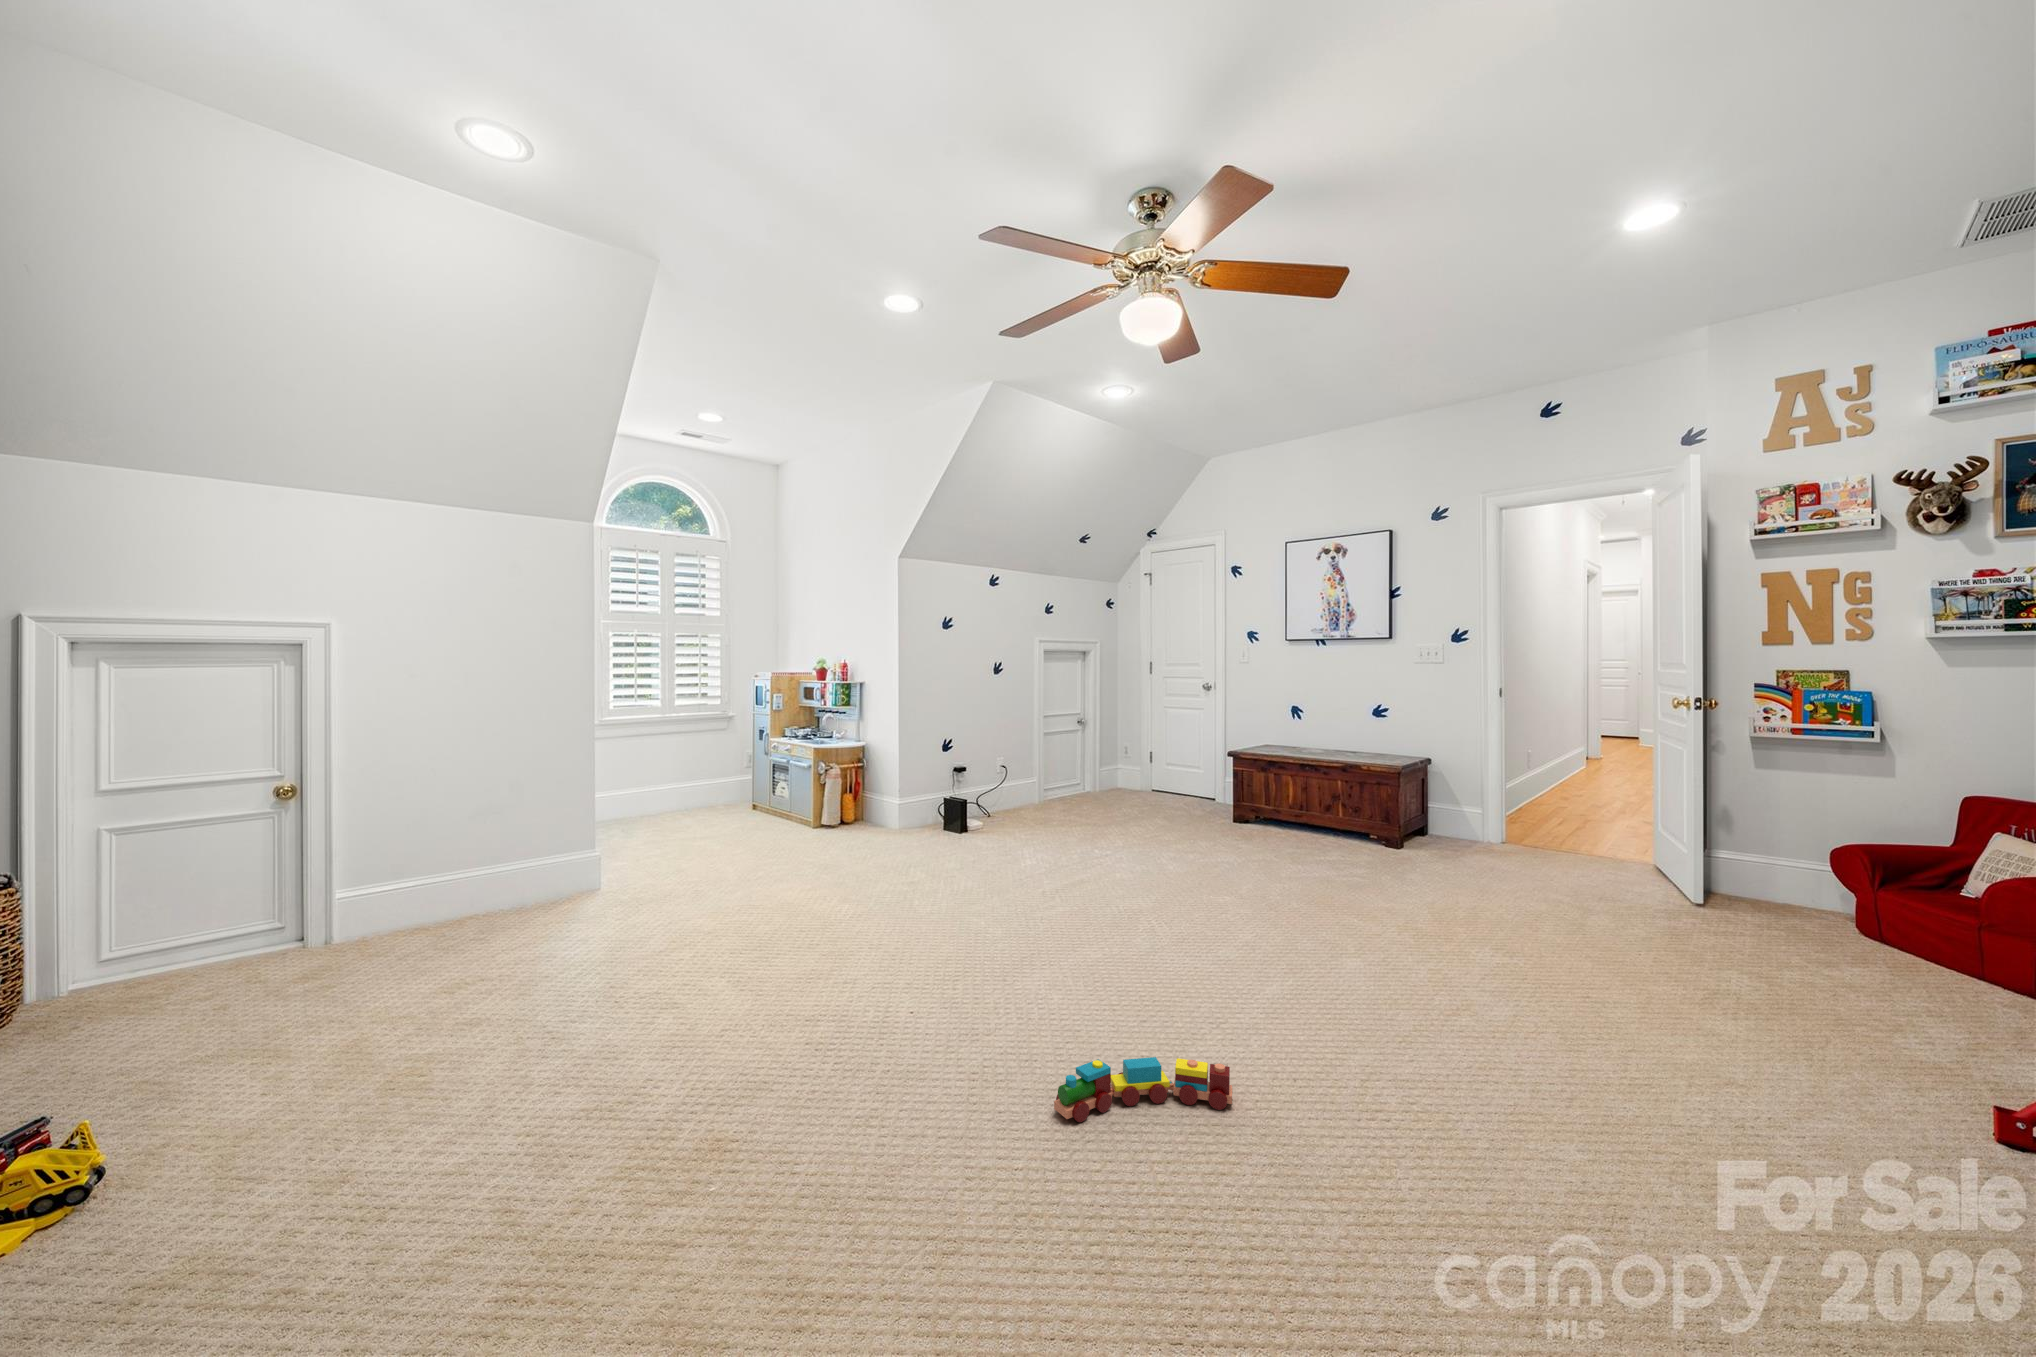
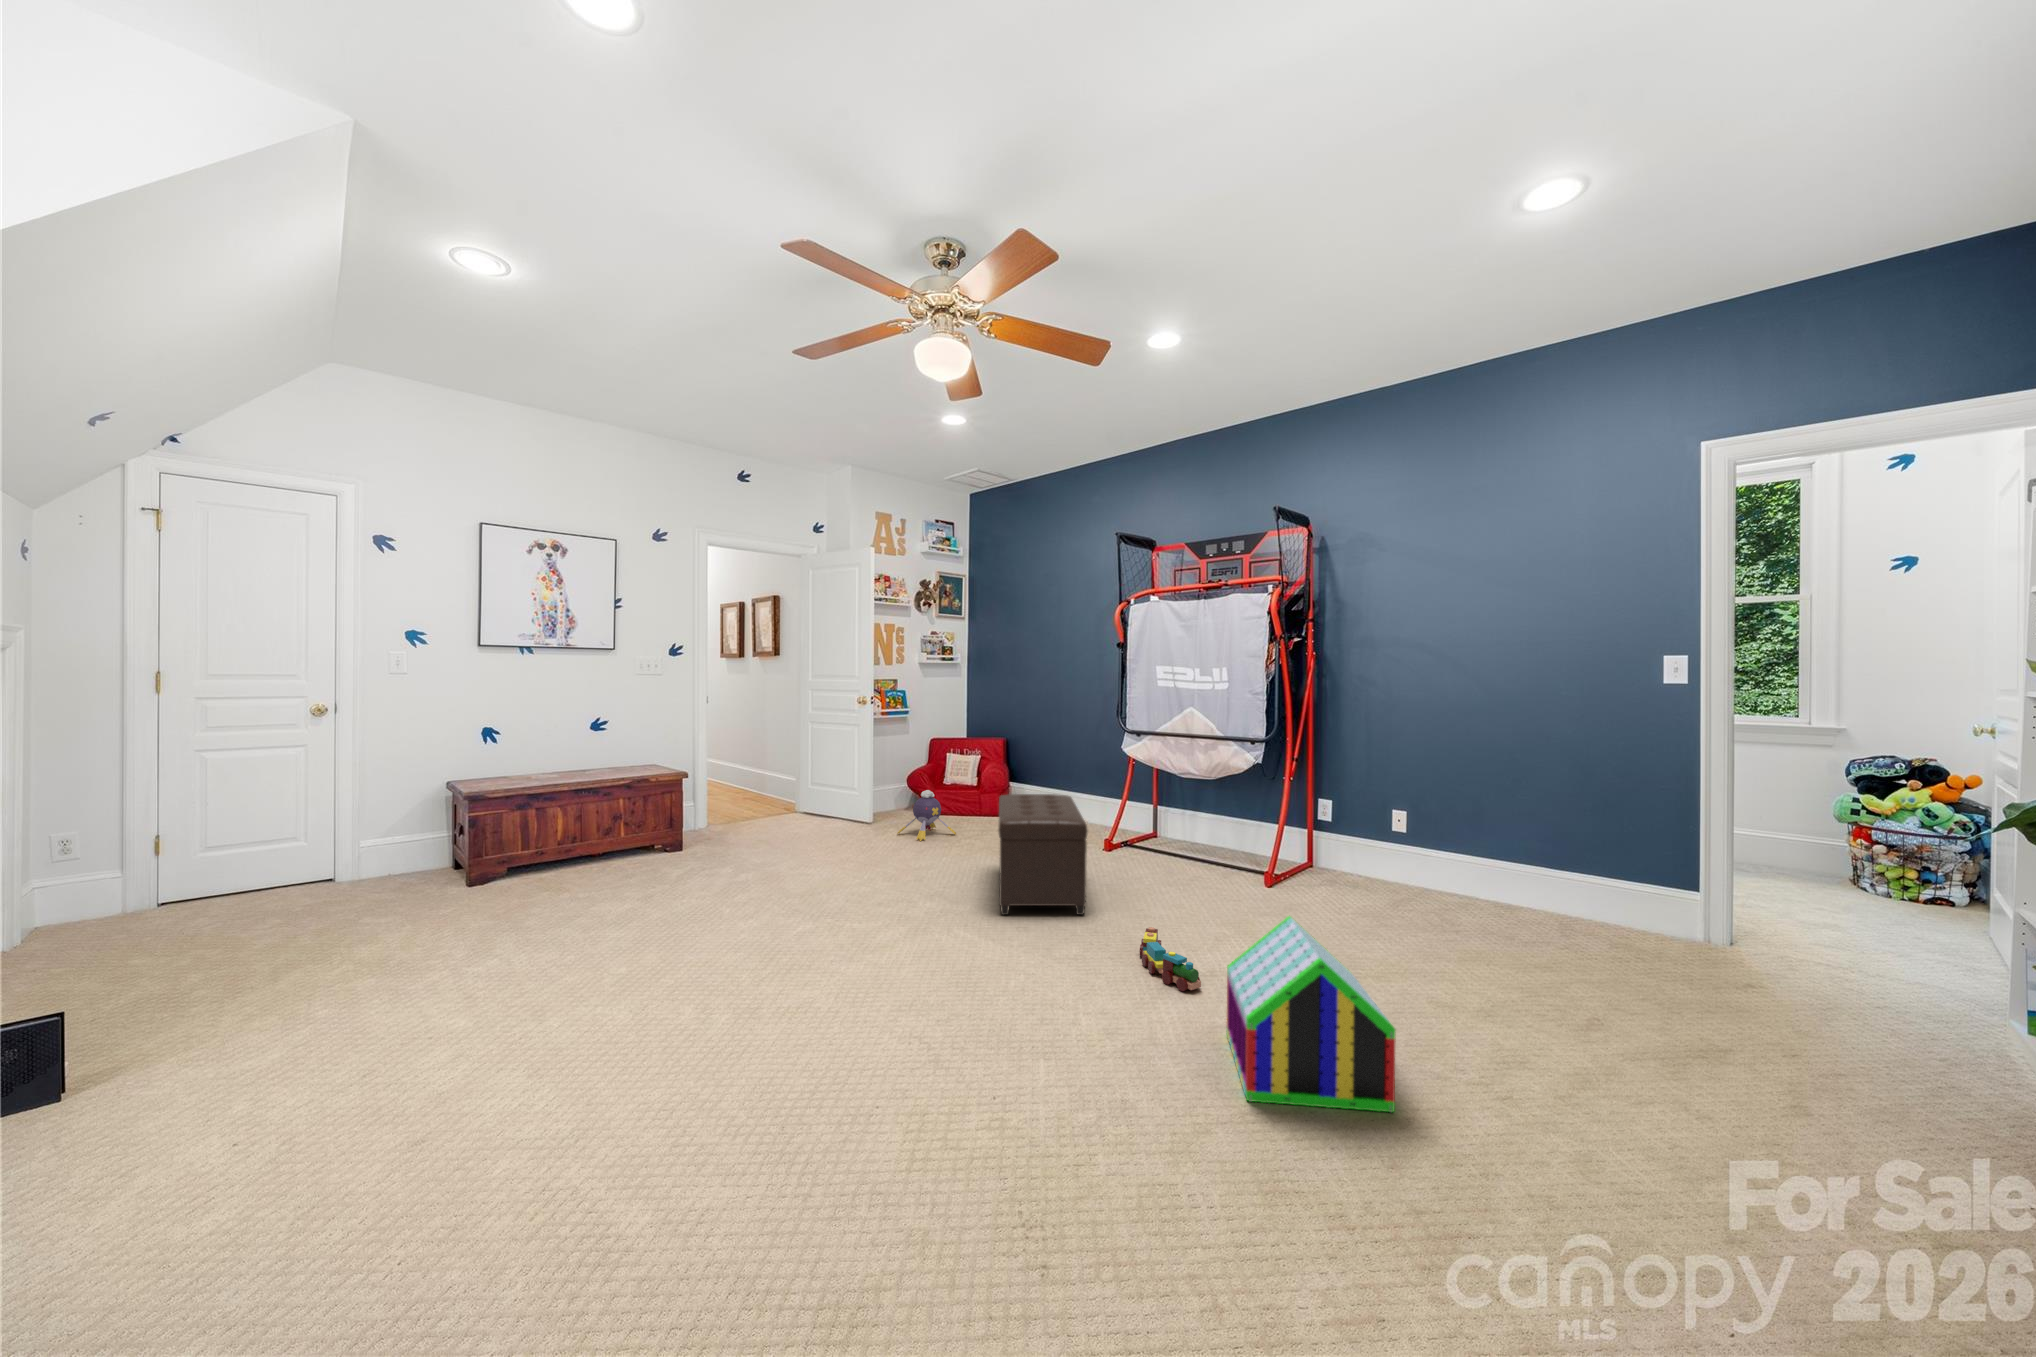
plush toy: none [1638,862,1761,961] -> present [897,790,956,841]
ottoman: none [1301,863,1642,1058] -> present [998,794,1088,915]
toy house: none [699,985,929,1235] -> present [1227,916,1396,1112]

